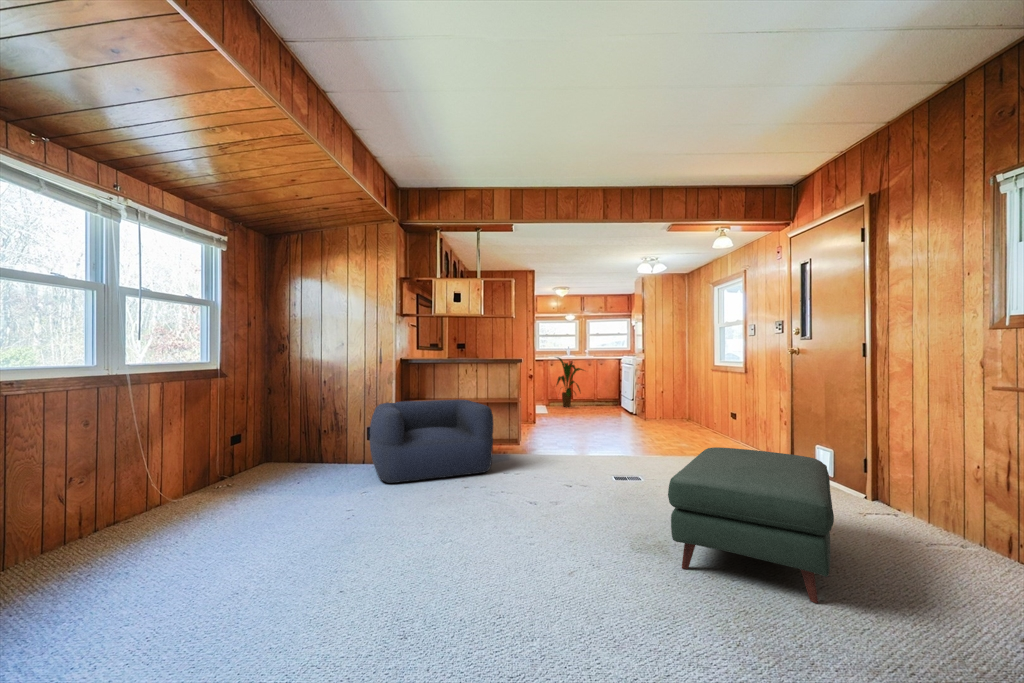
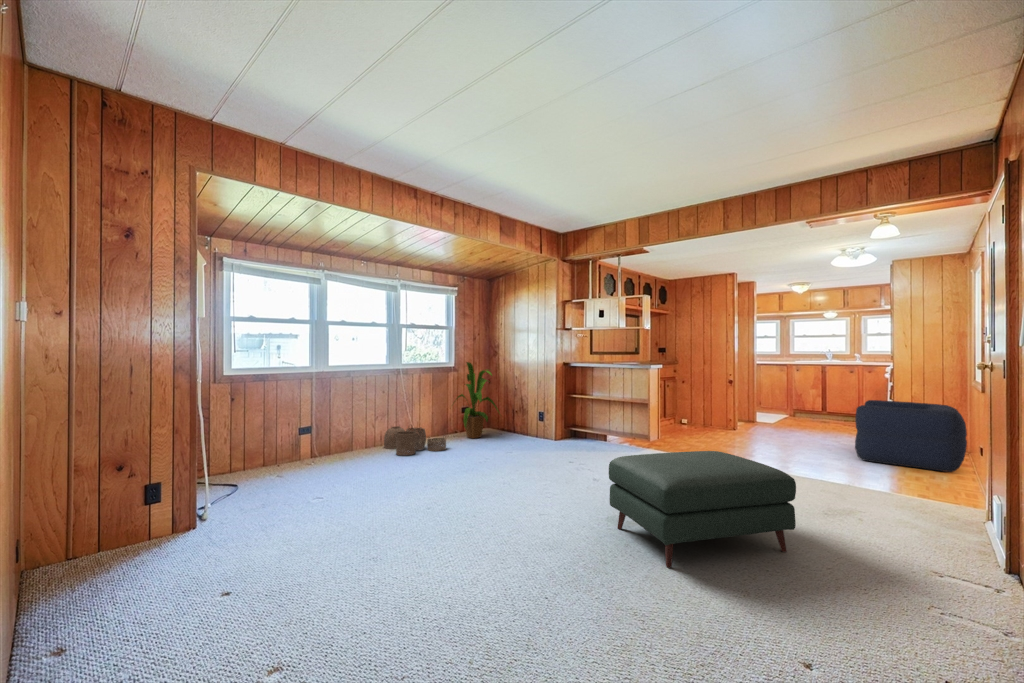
house plant: present [557,357,583,407] -> present [457,362,498,438]
armchair: present [370,400,494,483] -> present [855,400,967,472]
woven basket: none [91,480,248,546] -> present [384,426,446,455]

